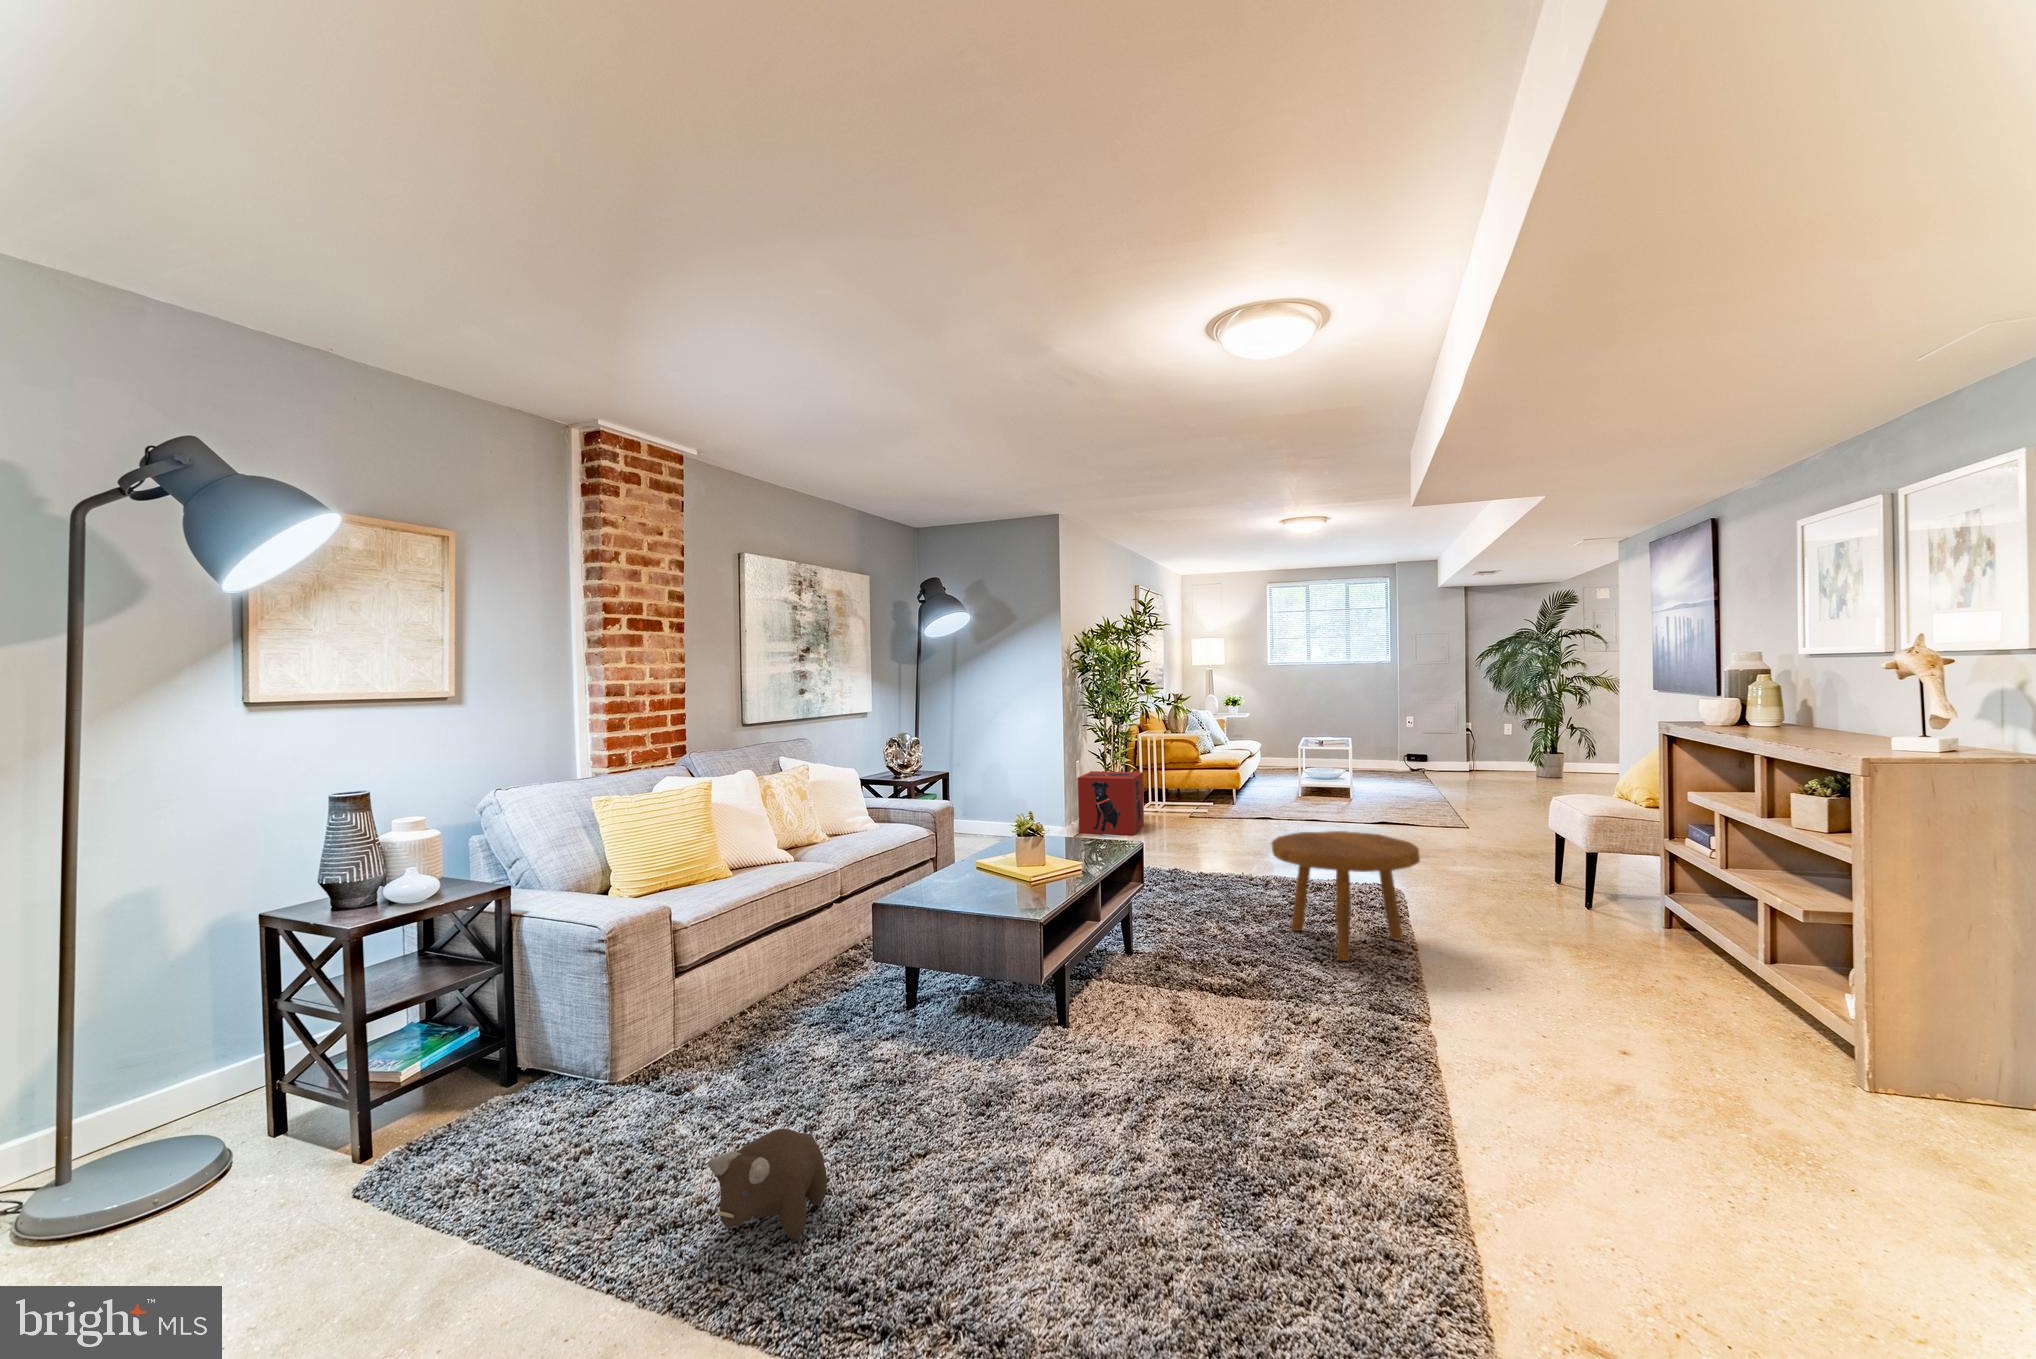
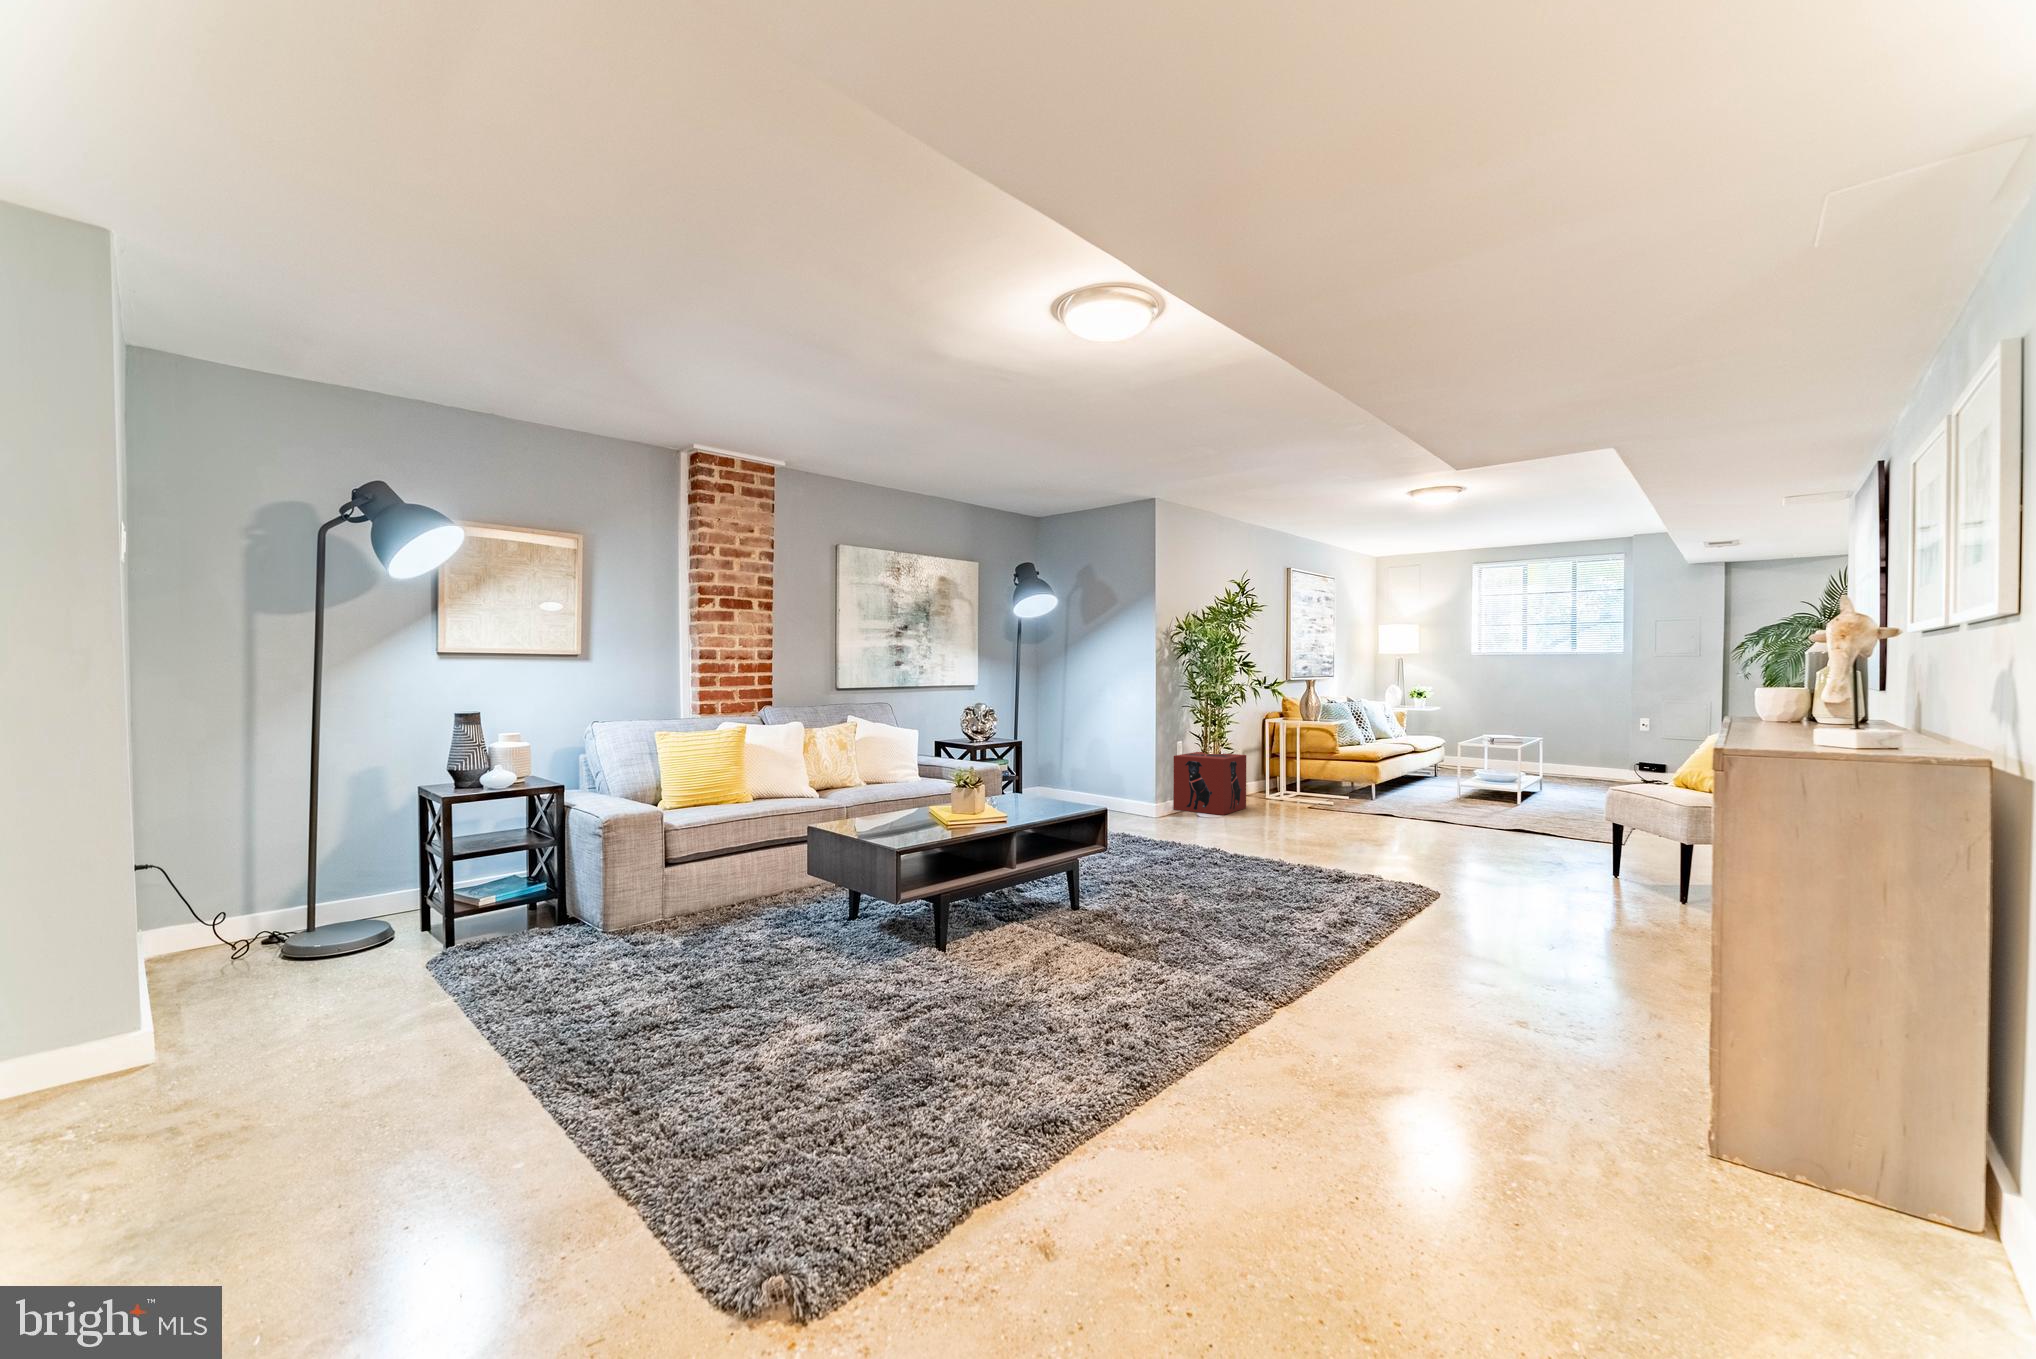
footstool: present [1271,831,1420,961] -> none [1235,807,1379,929]
plush toy: present [708,1128,827,1239] -> none [579,954,680,1027]

